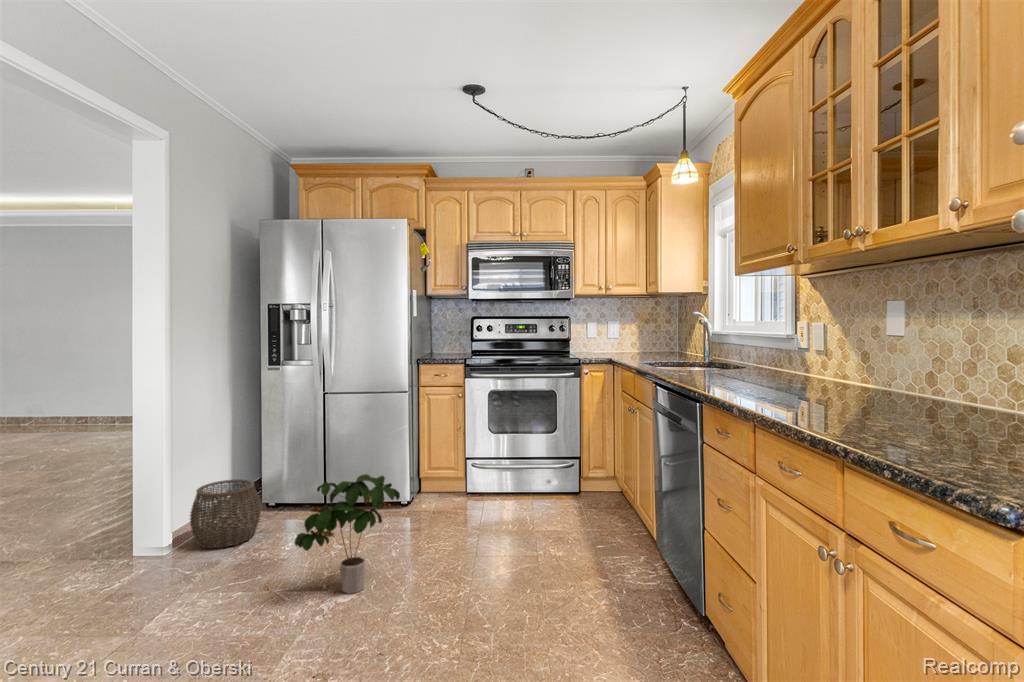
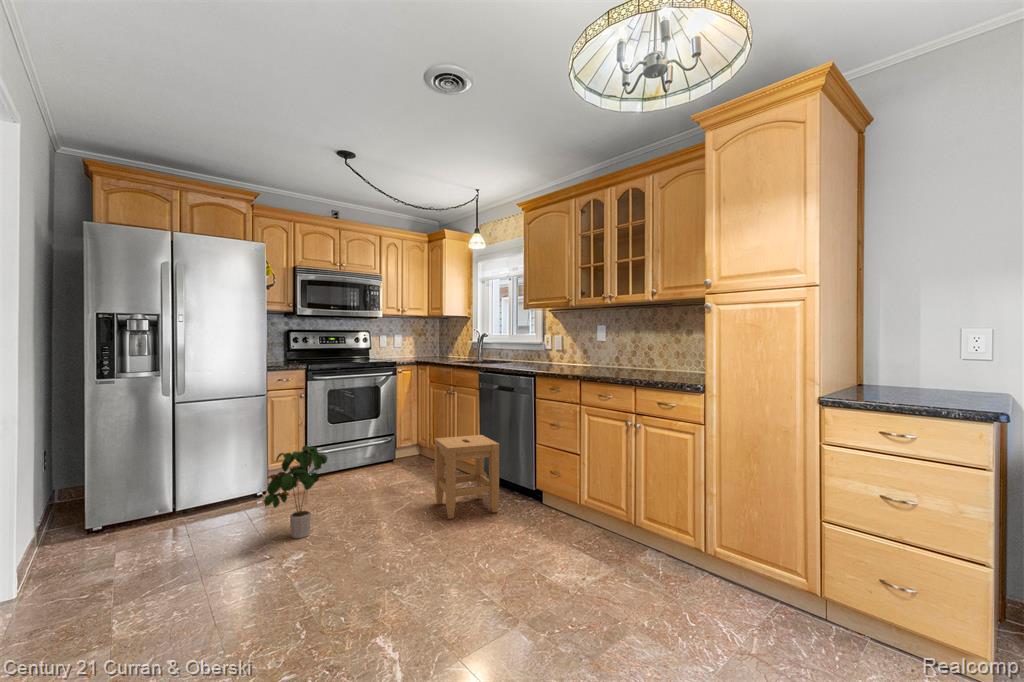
woven basket: present [190,479,261,548] -> none [60,481,144,553]
stool: none [529,488,627,639] -> present [435,435,499,519]

